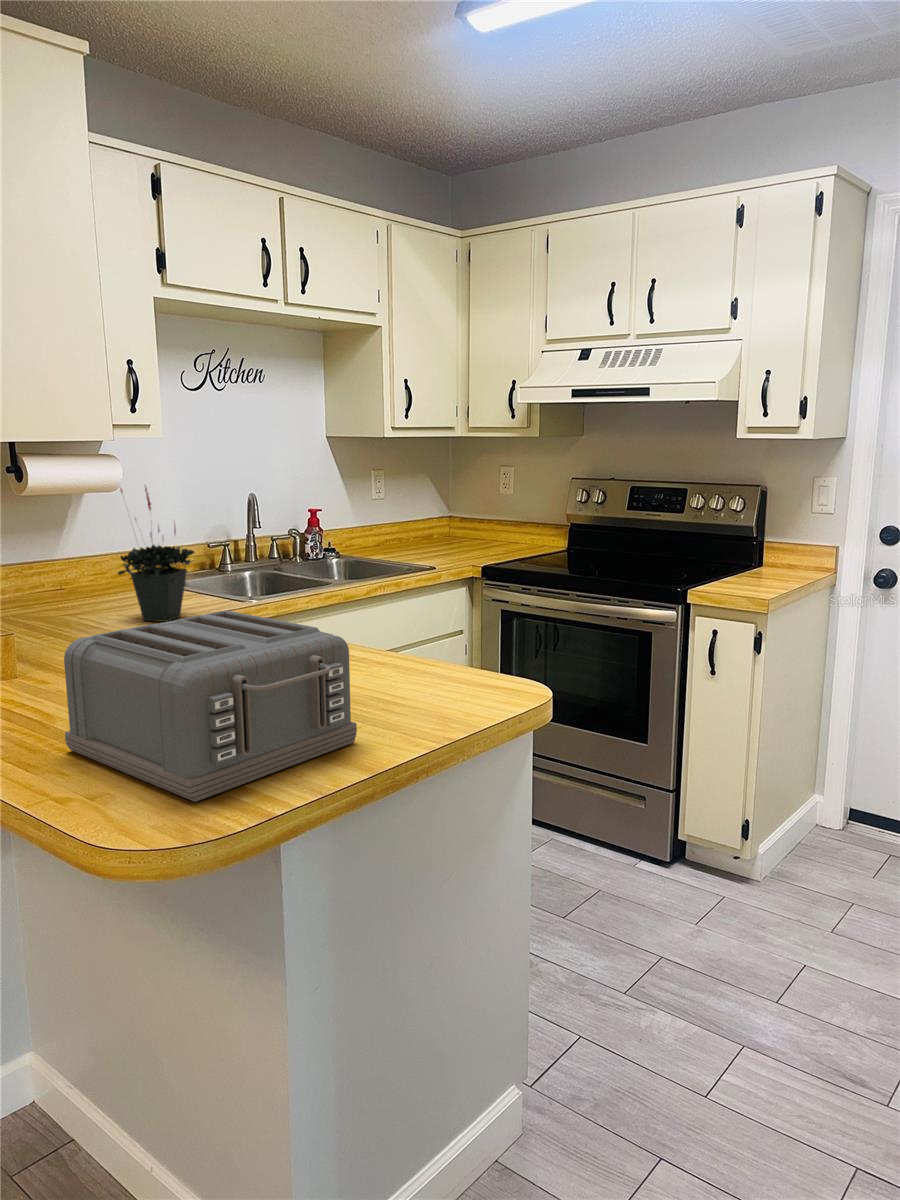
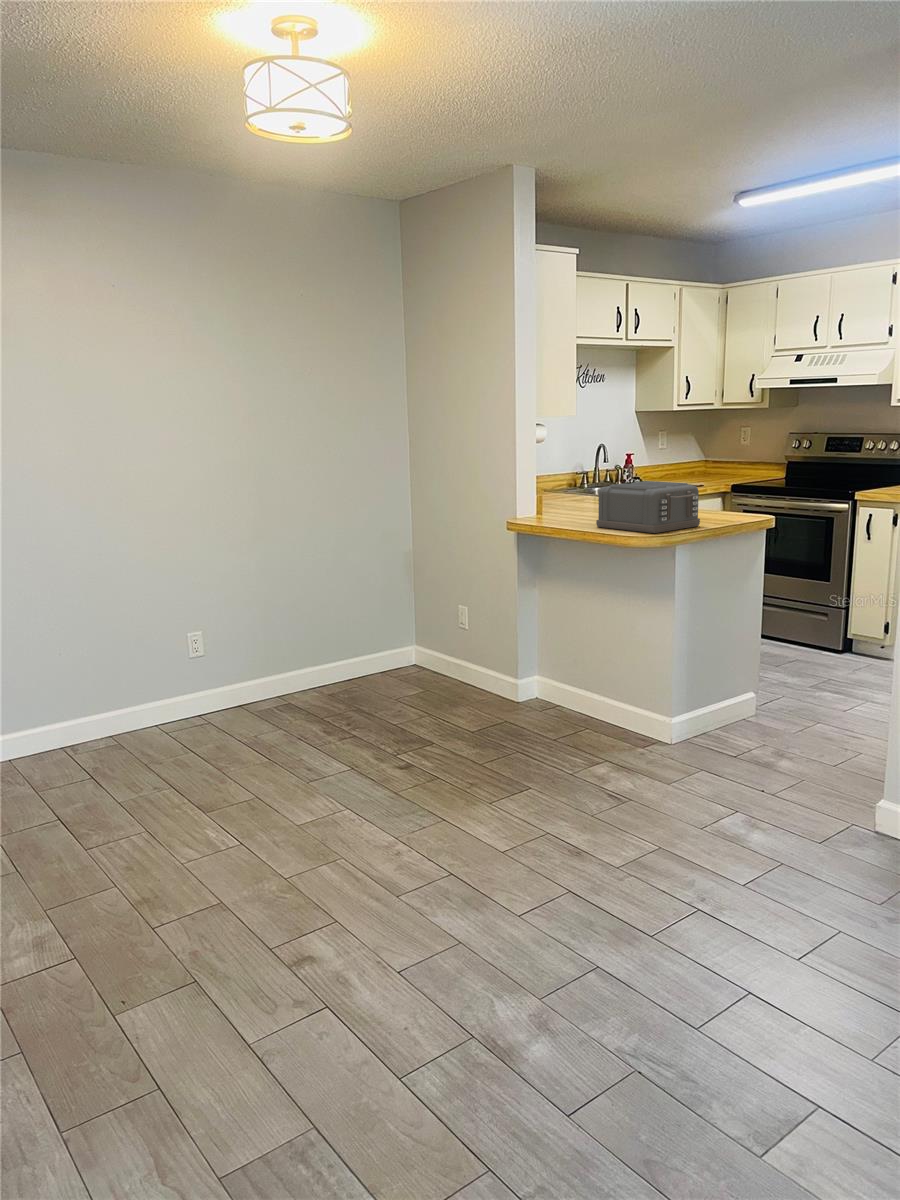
potted plant: present [118,486,194,622] -> none [560,437,594,503]

